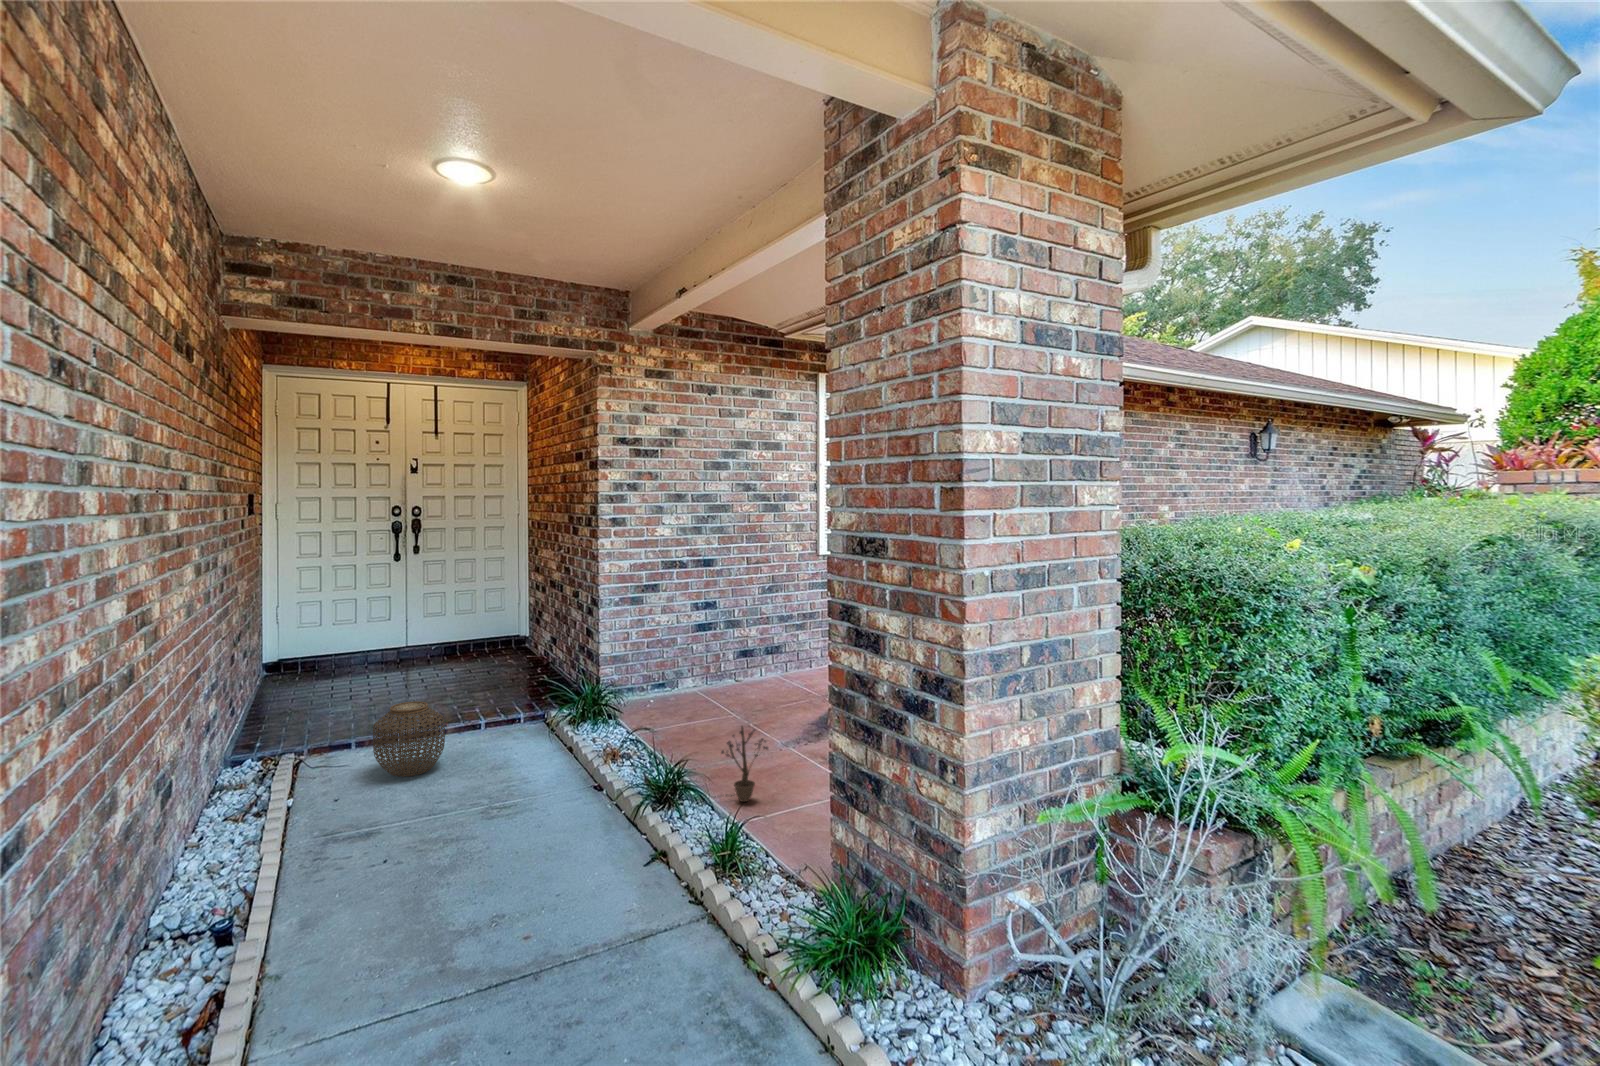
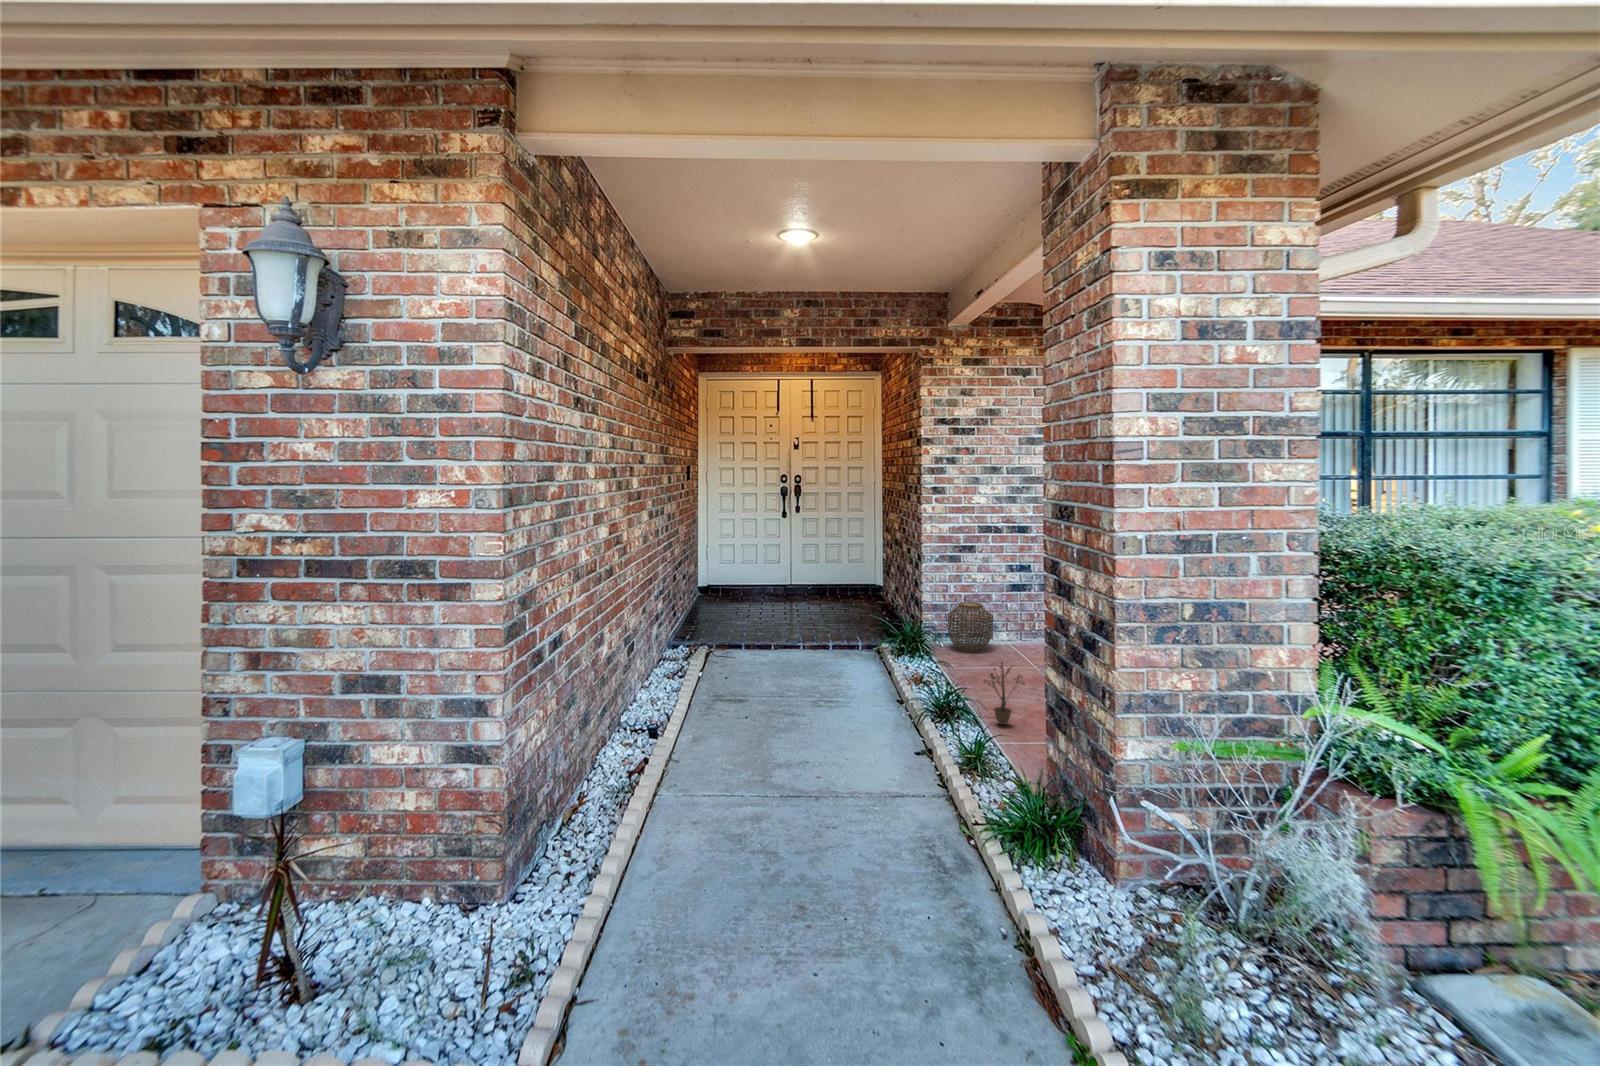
woven basket: present [373,701,445,777] -> present [948,602,993,652]

